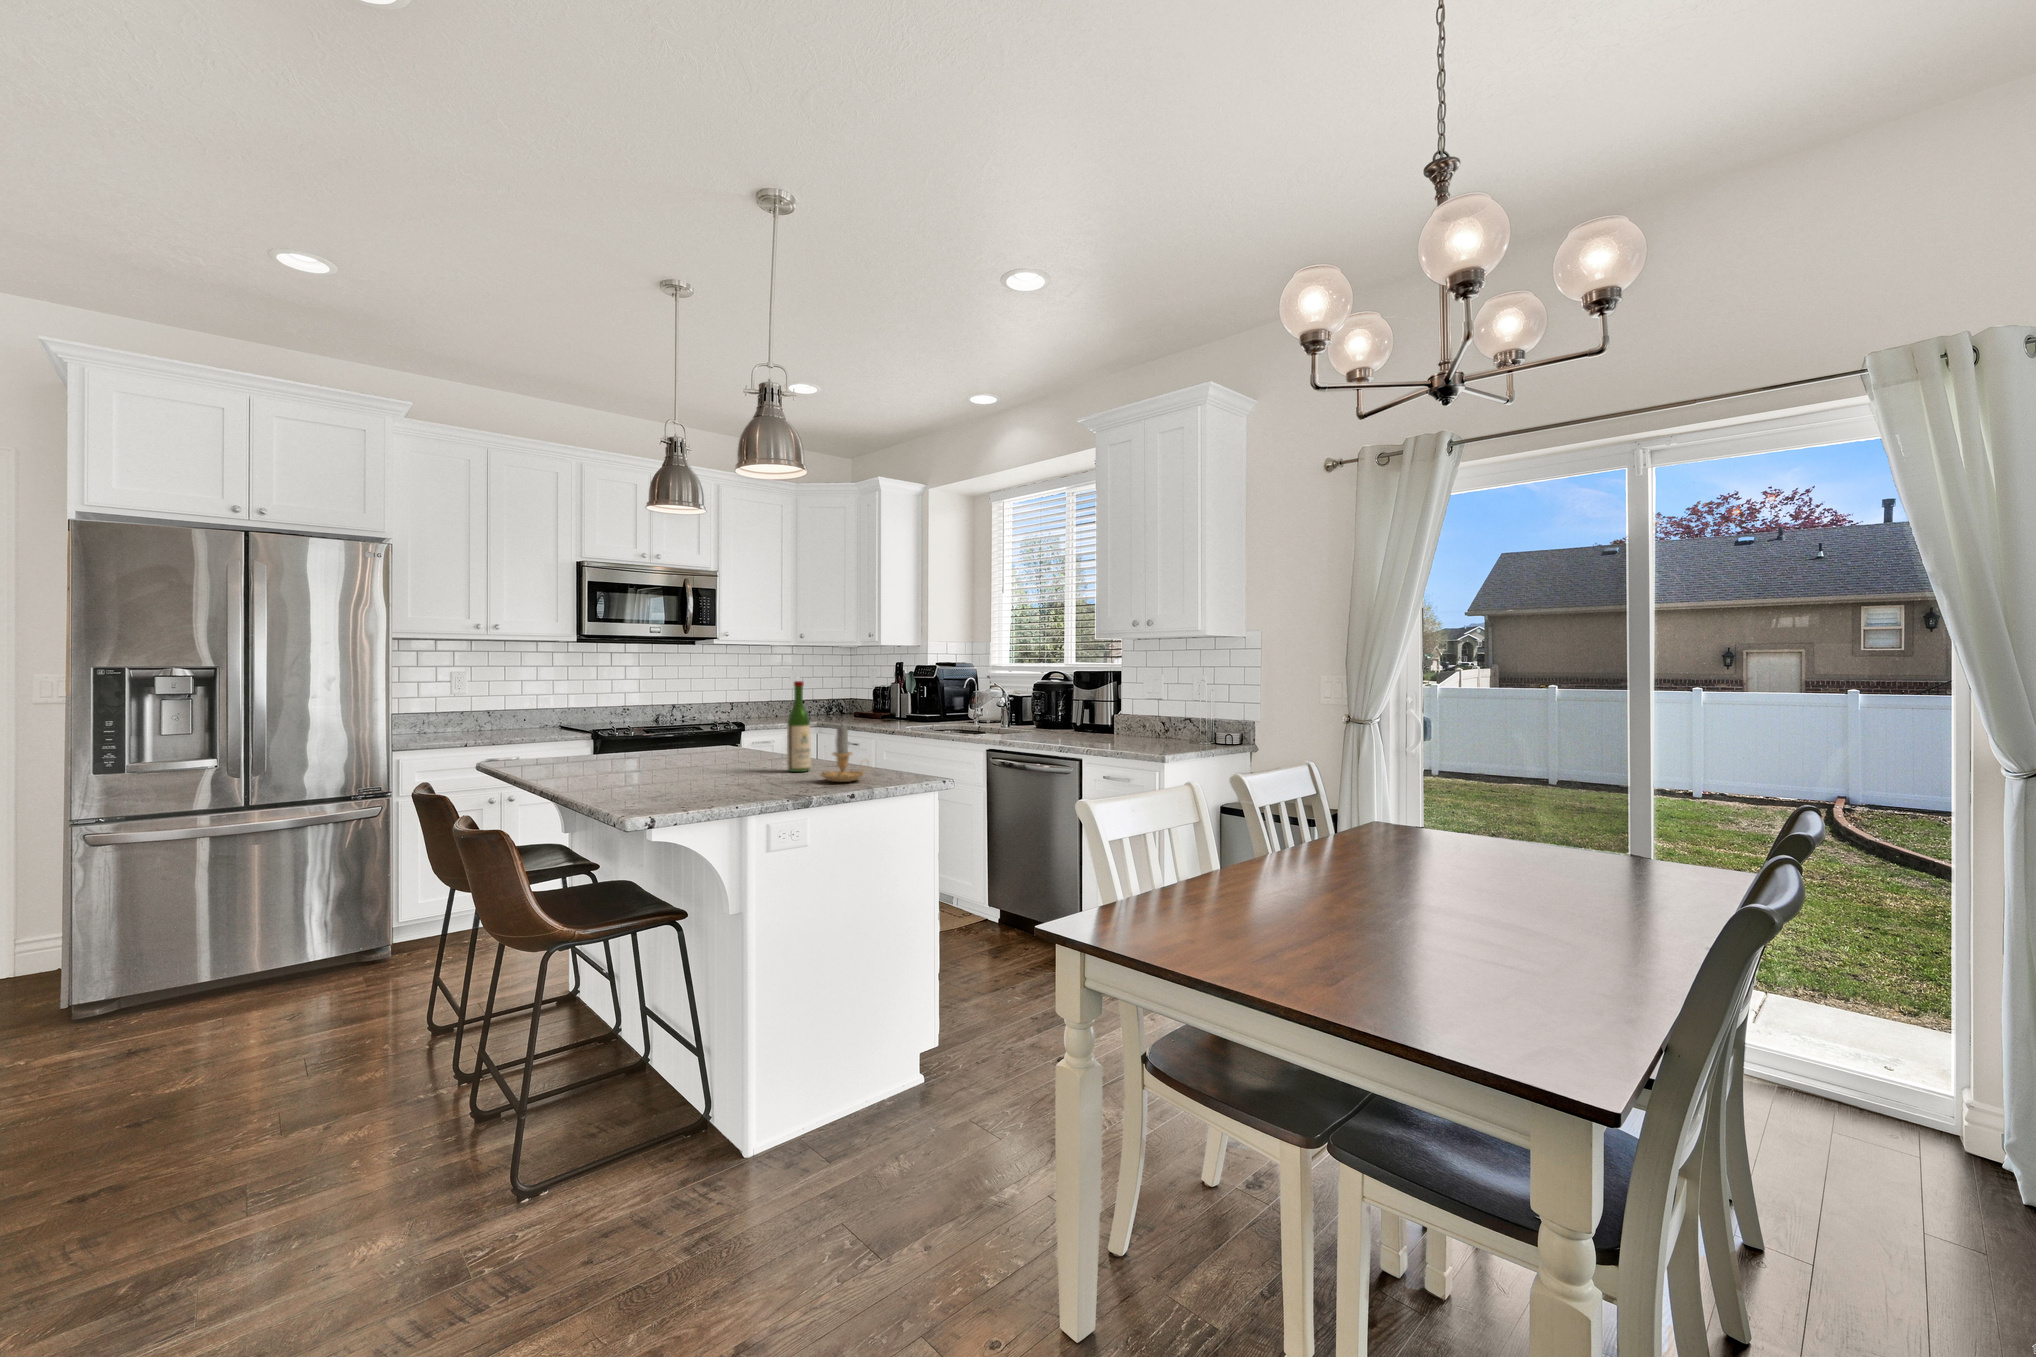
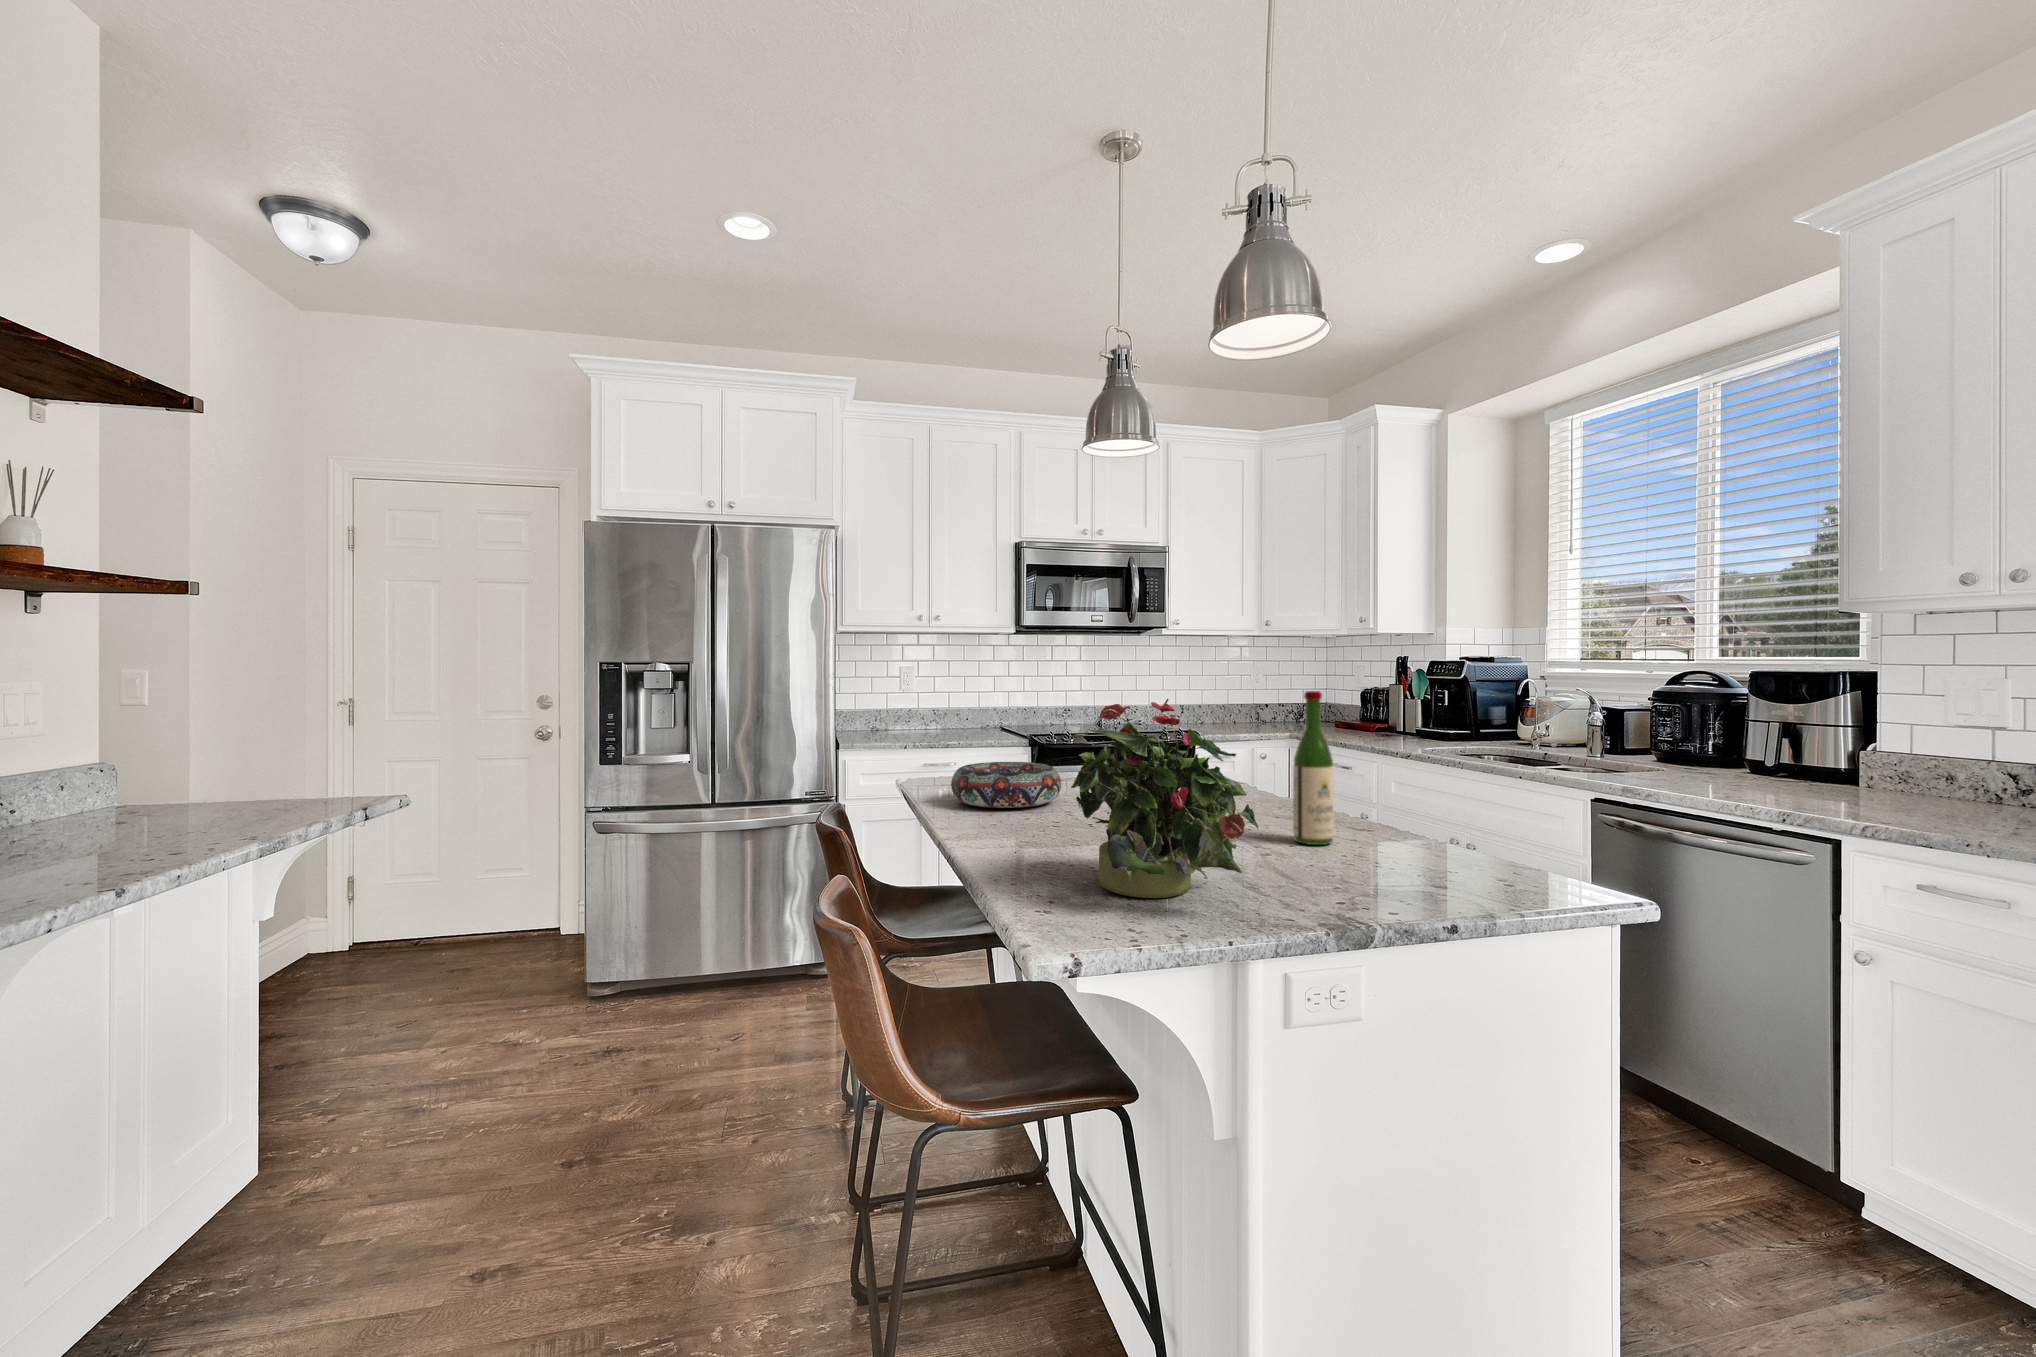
potted plant: none [645,684,759,795] -> present [1071,699,1258,898]
candle: present [821,726,868,782] -> none [1365,772,1457,885]
decorative bowl: none [541,737,631,768] -> present [951,762,1061,808]

